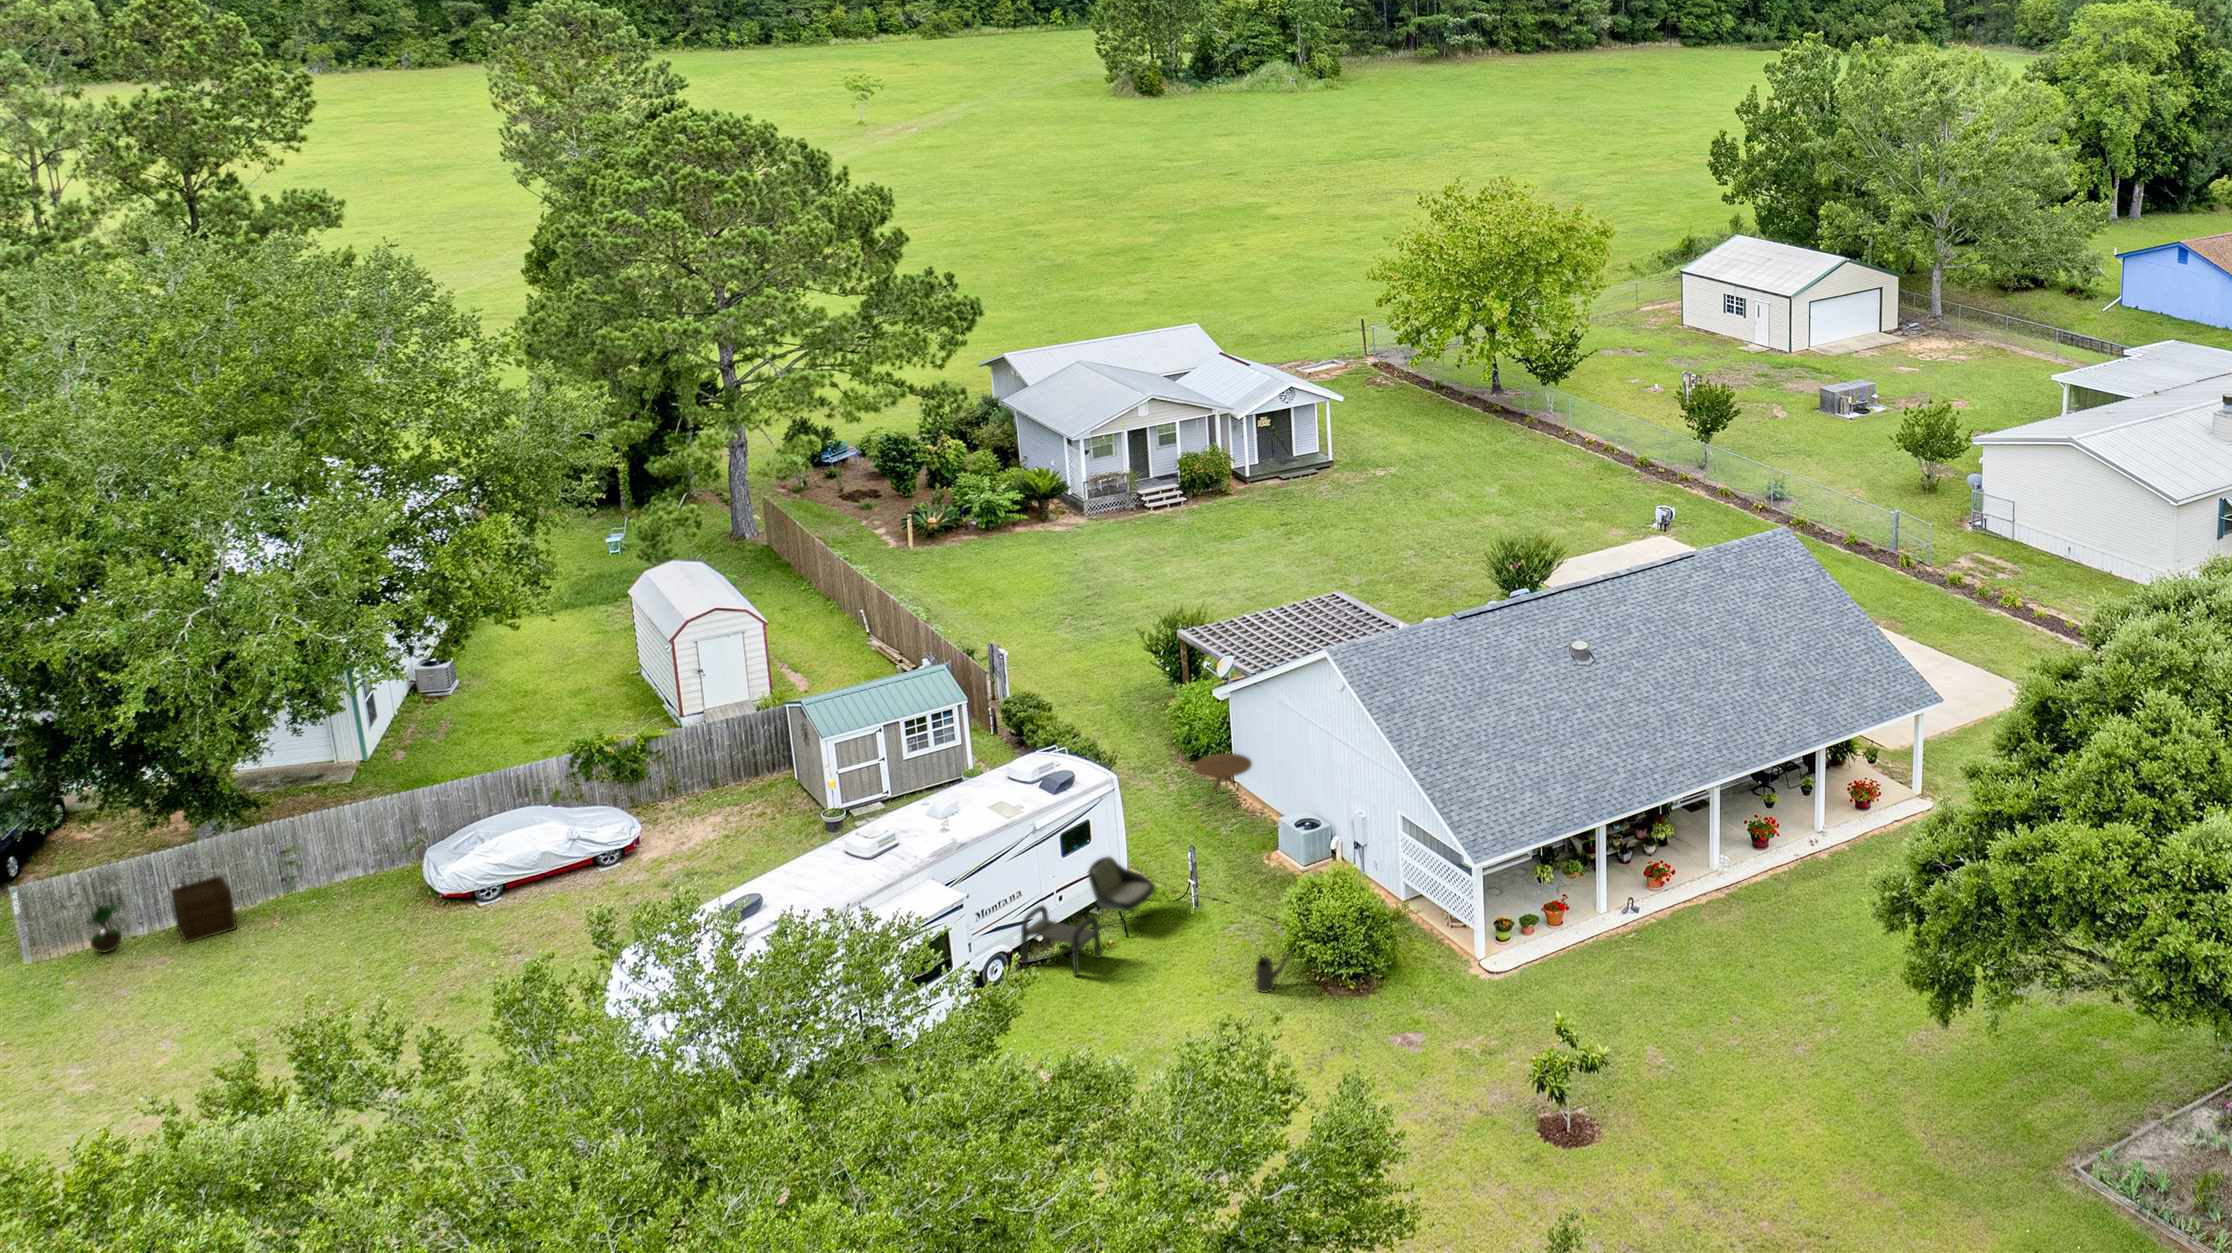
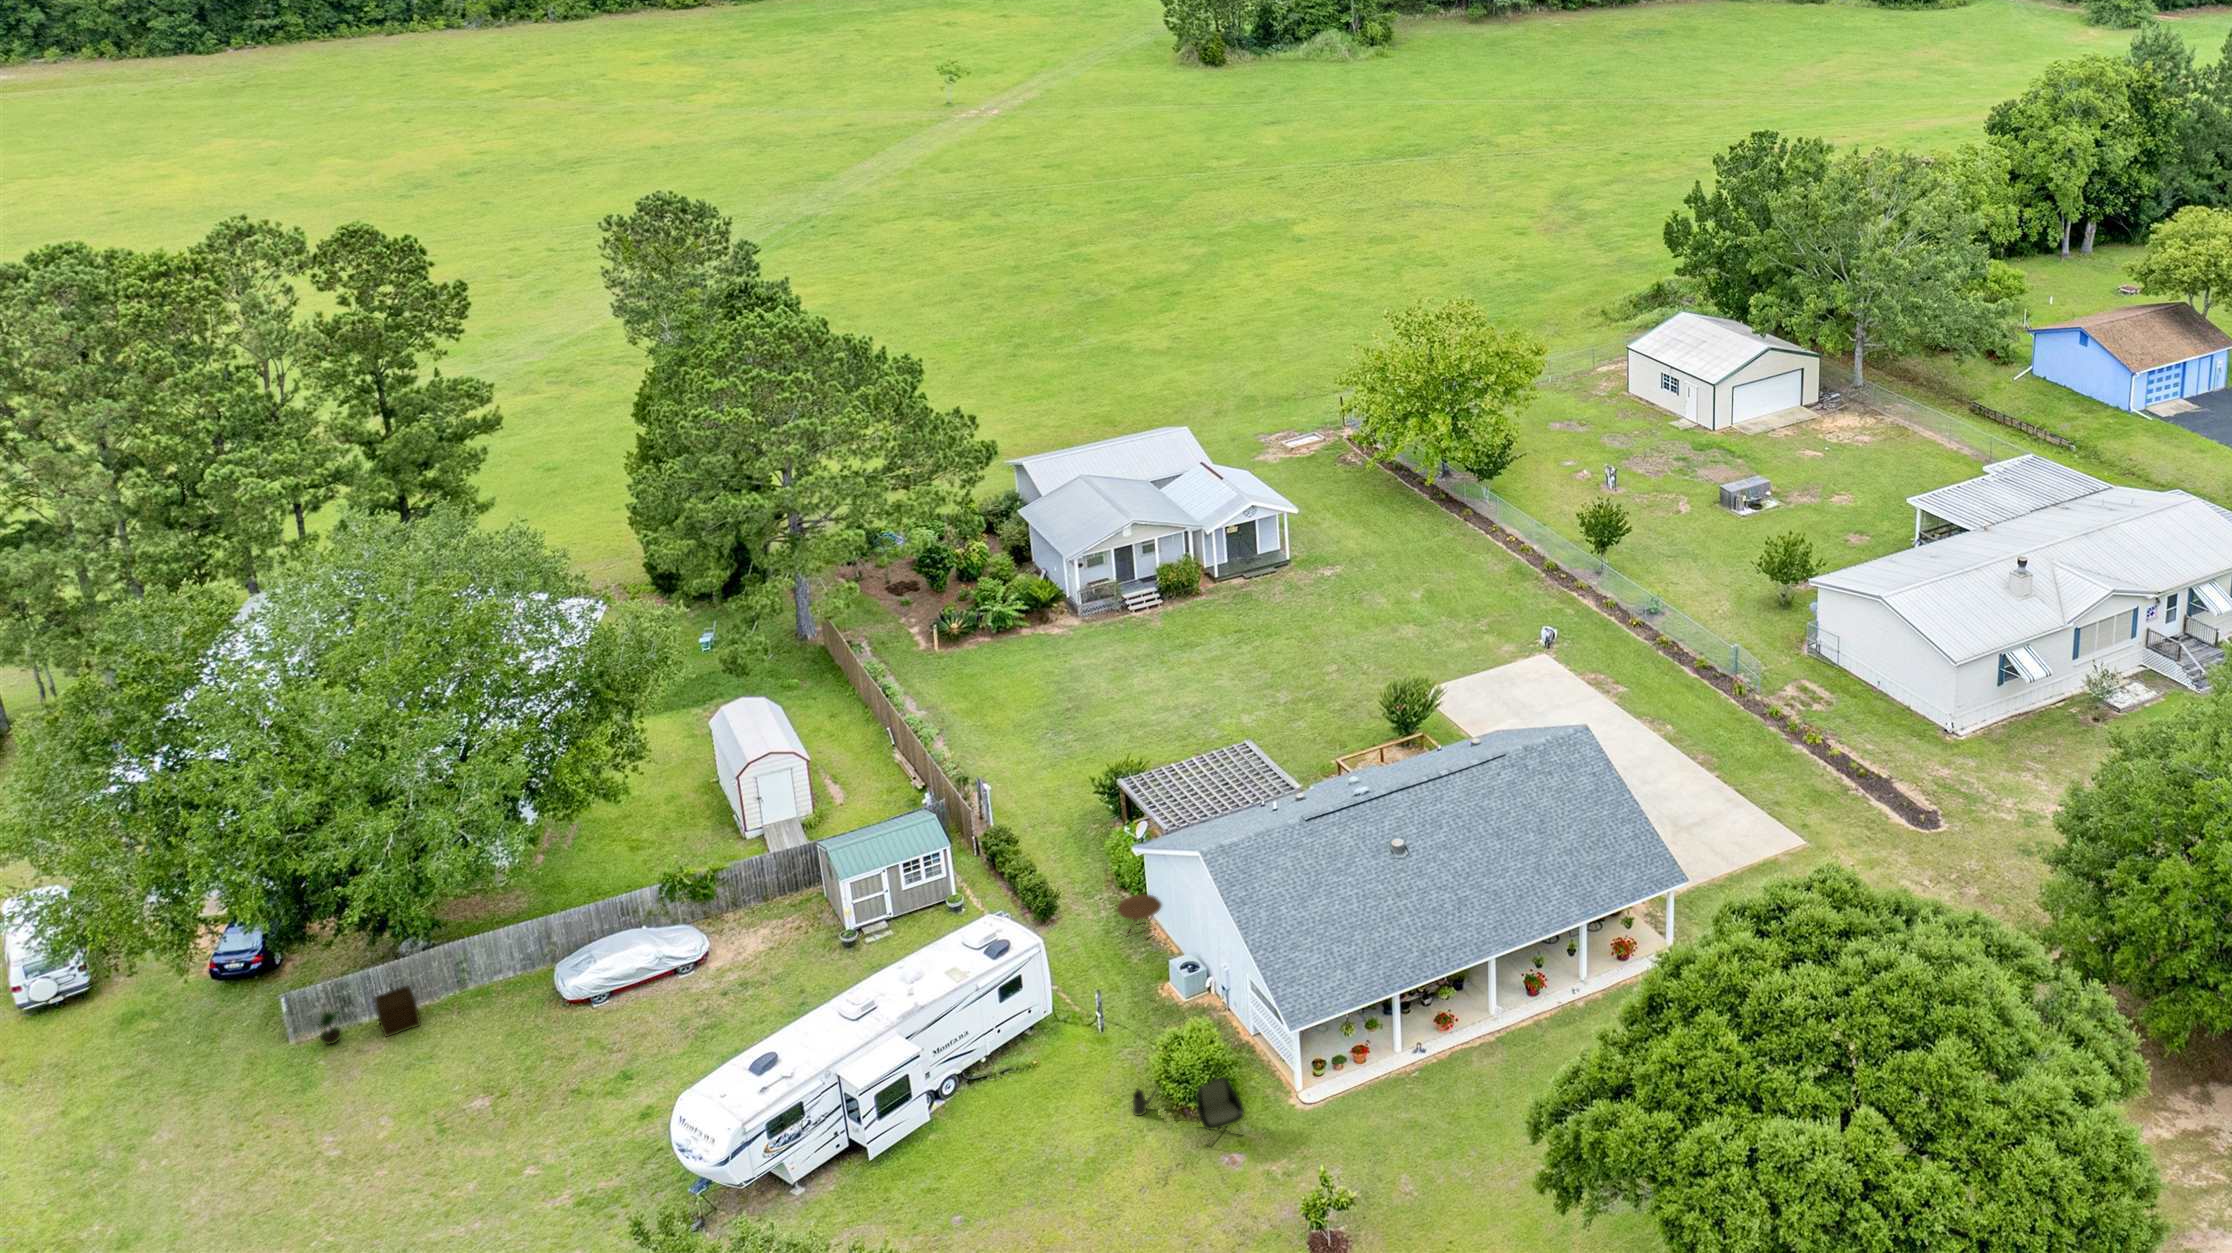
lounge chair: present [1088,857,1155,934] -> present [1196,1077,1244,1145]
bench: present [1021,906,1101,976] -> none [969,1039,1028,1095]

